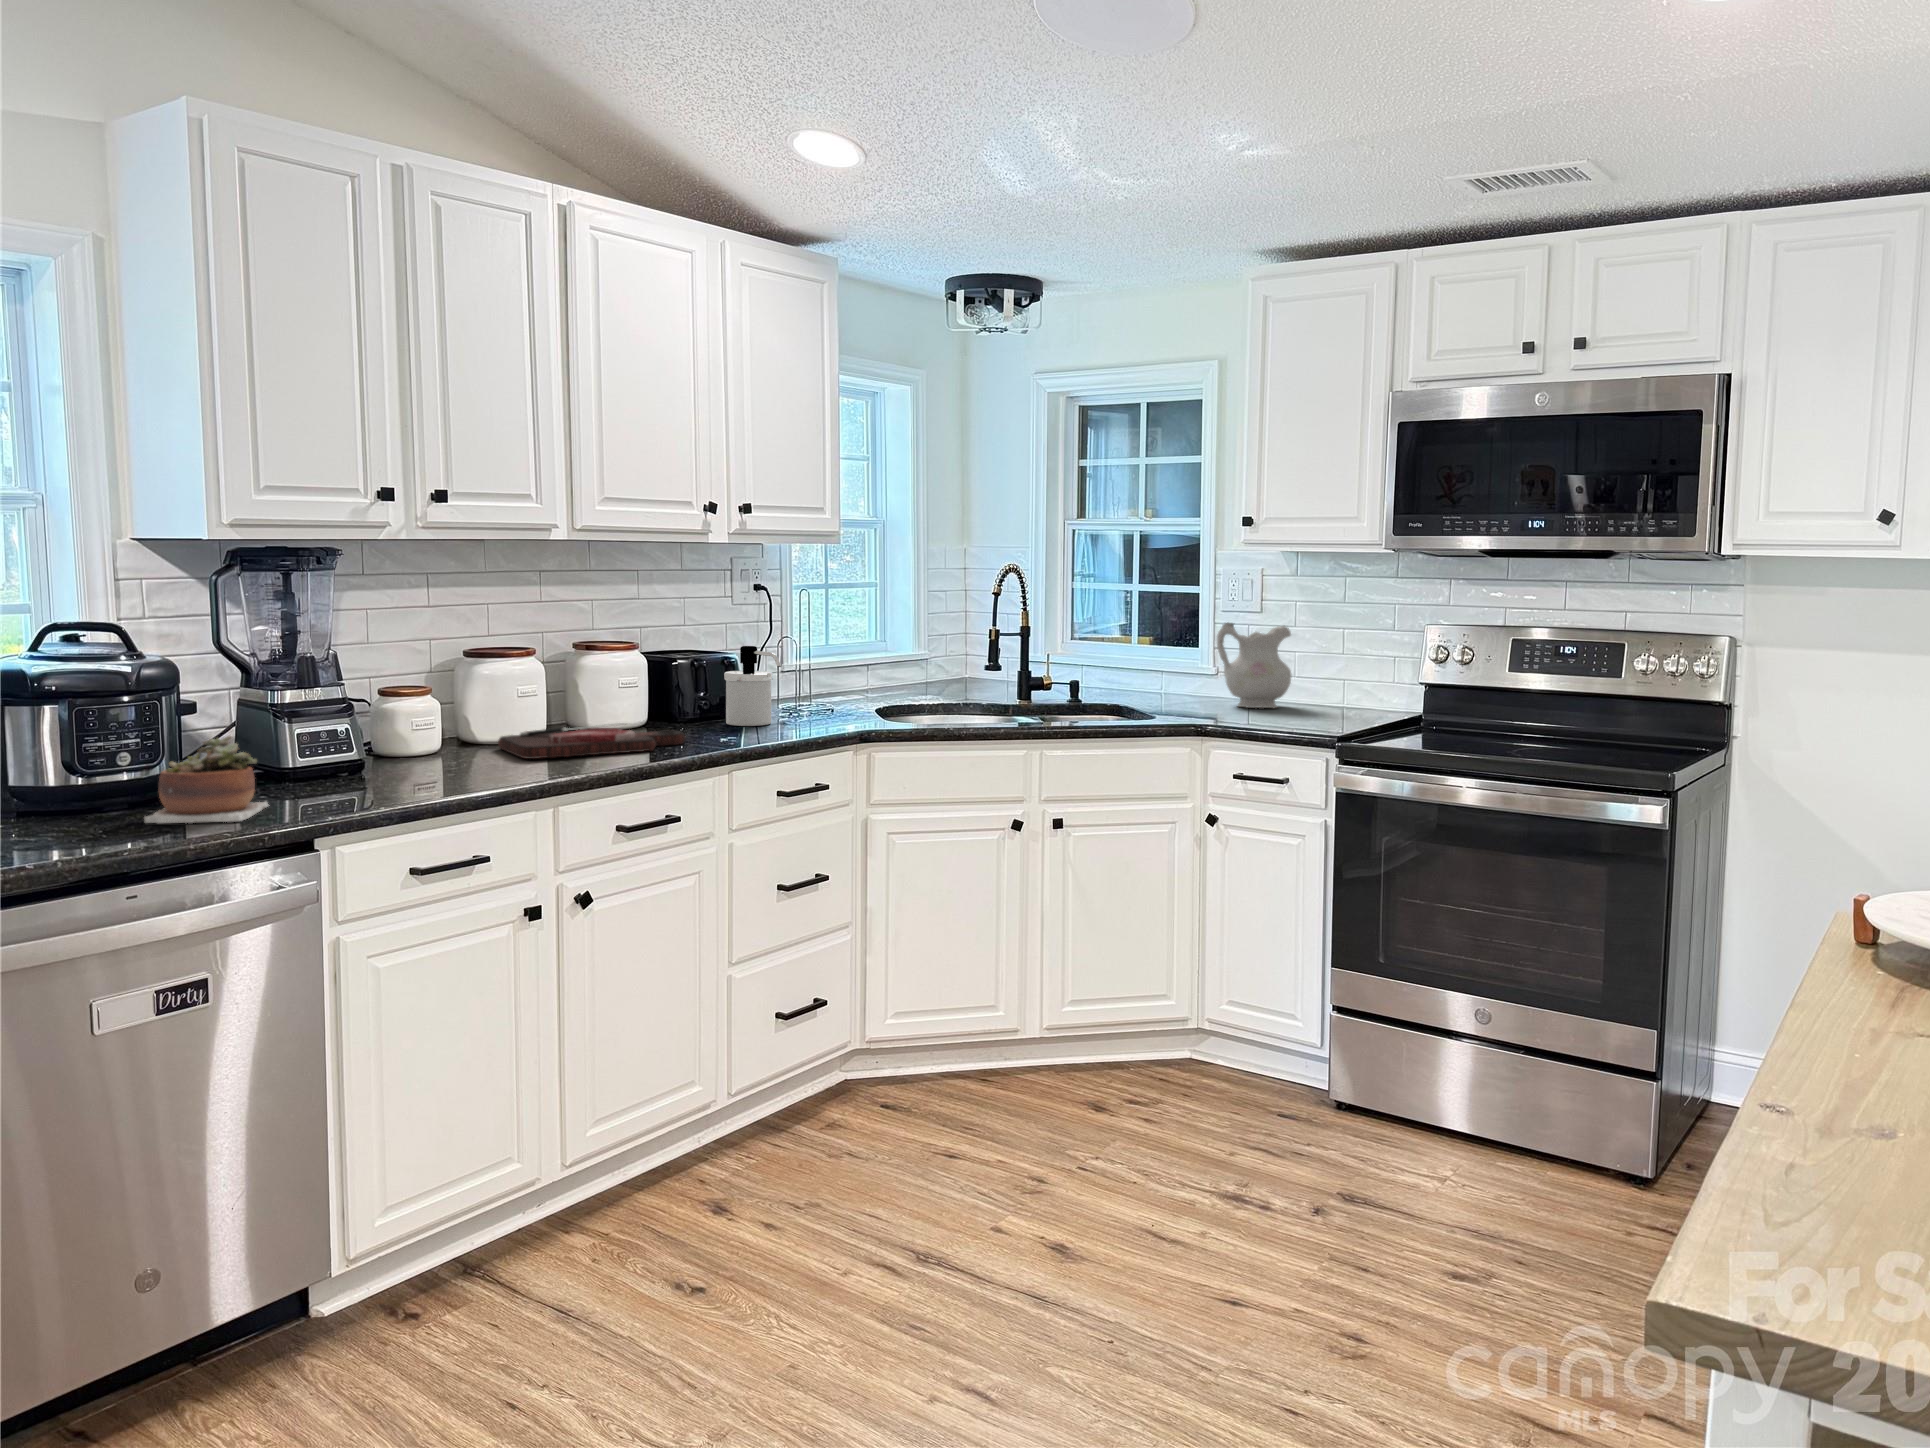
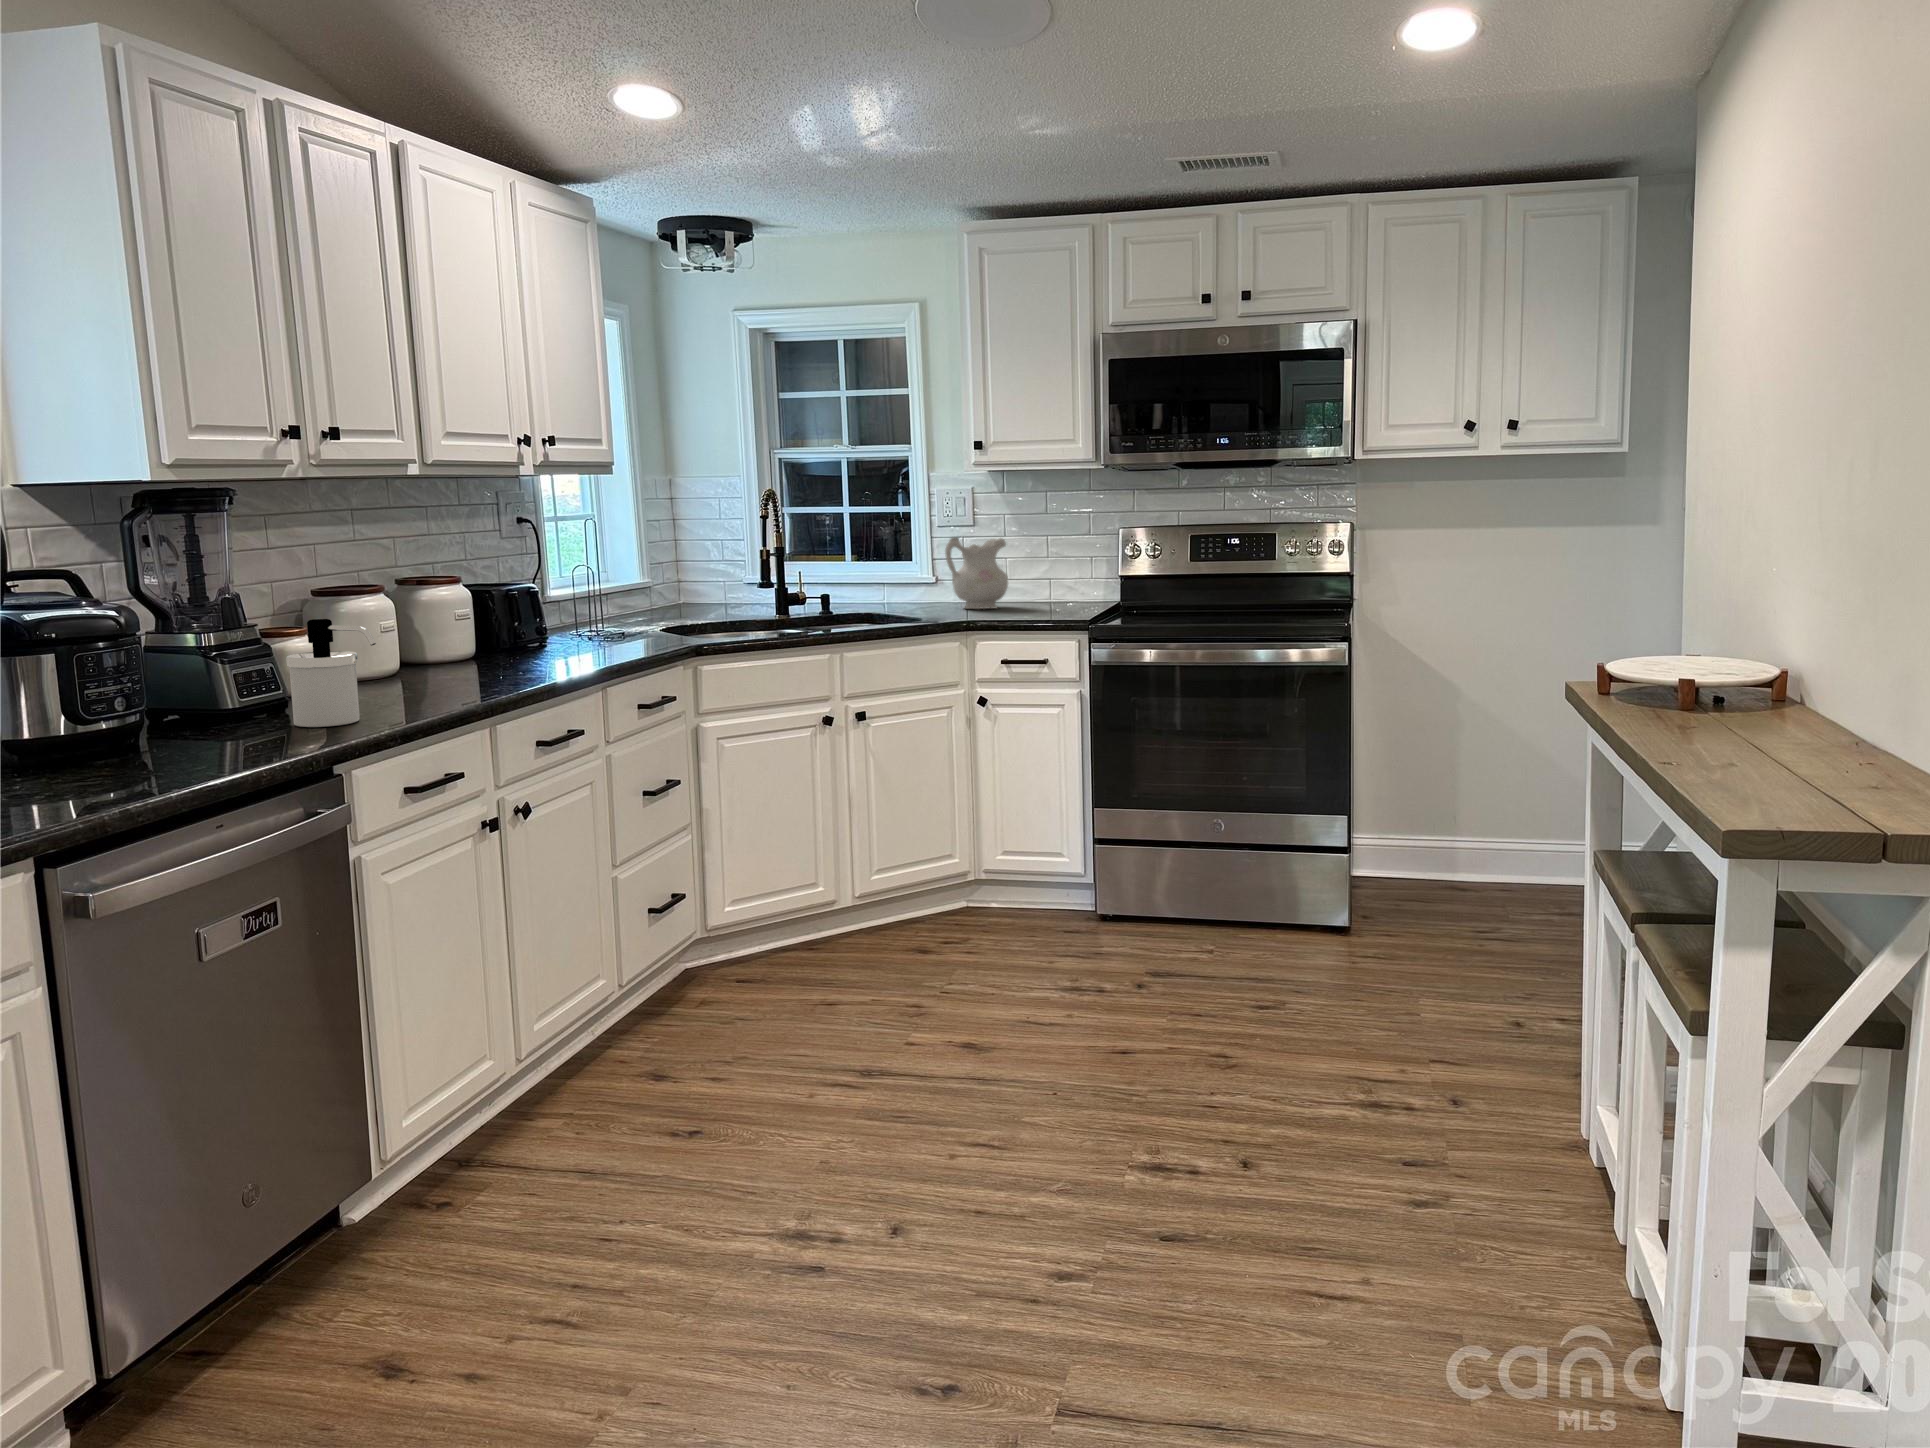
soap dispenser: present [724,646,781,726] -> present [286,619,376,727]
cutting board: present [498,723,685,759] -> none [377,650,552,688]
succulent plant: present [145,736,268,823] -> none [185,675,290,764]

